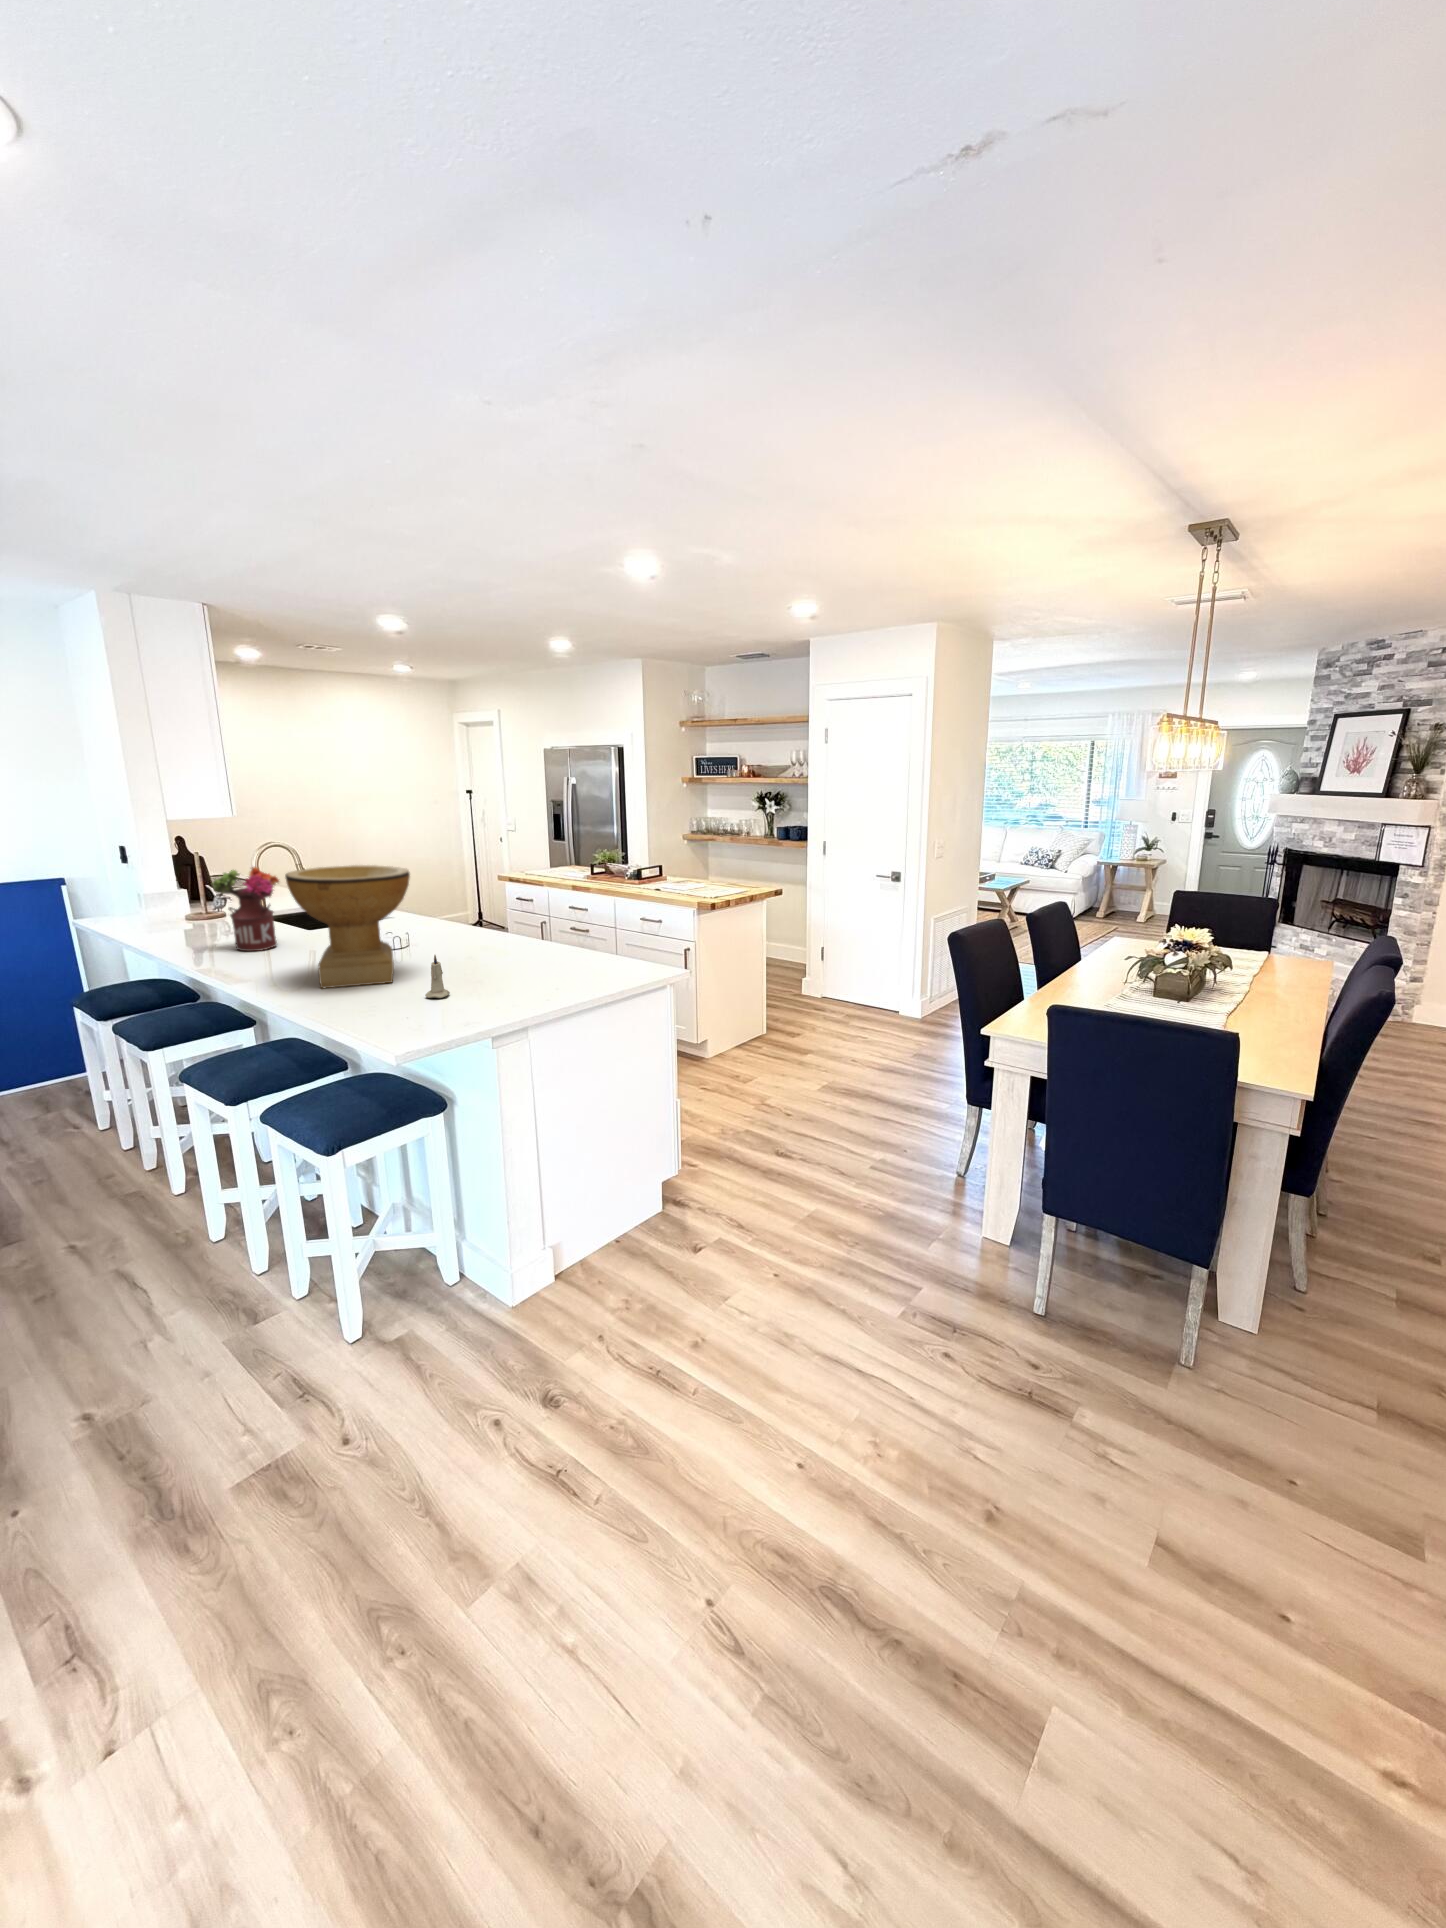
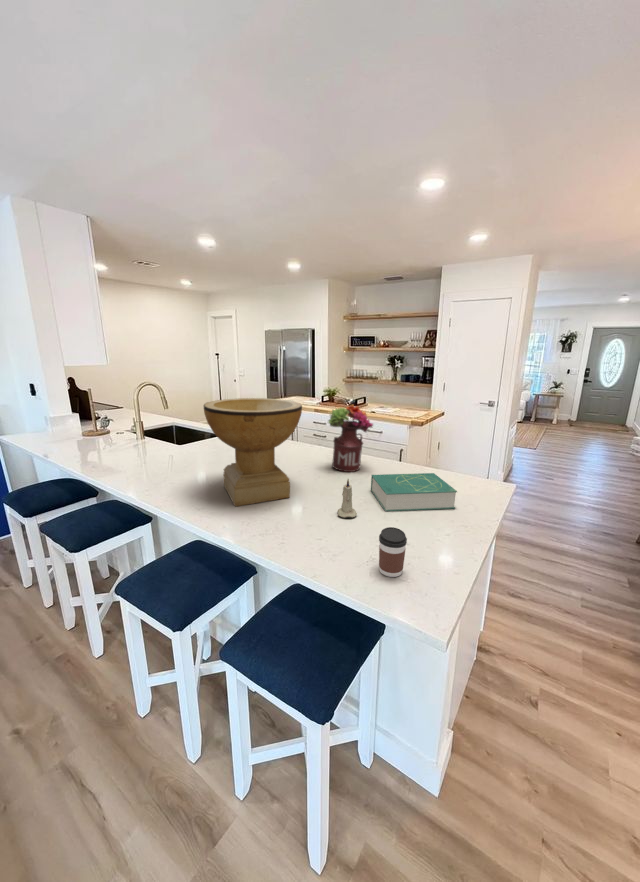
flower arrangement: present [212,867,279,951] -> present [328,405,373,472]
book: none [486,958,582,995] -> present [371,473,457,511]
coffee cup: none [402,989,431,1034] -> present [379,527,407,577]

